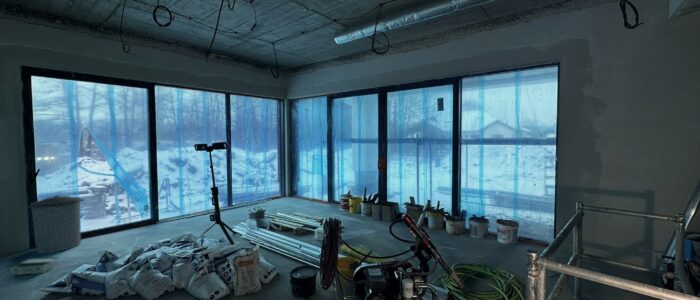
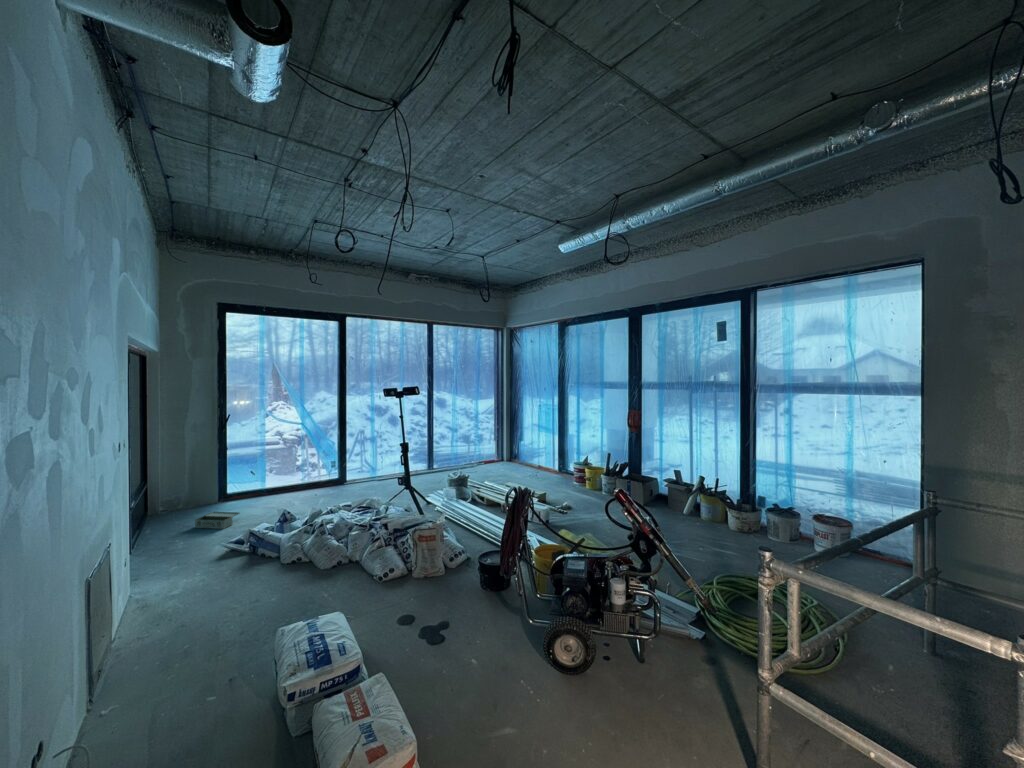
trash can: present [27,195,84,253] -> none [214,443,269,508]

